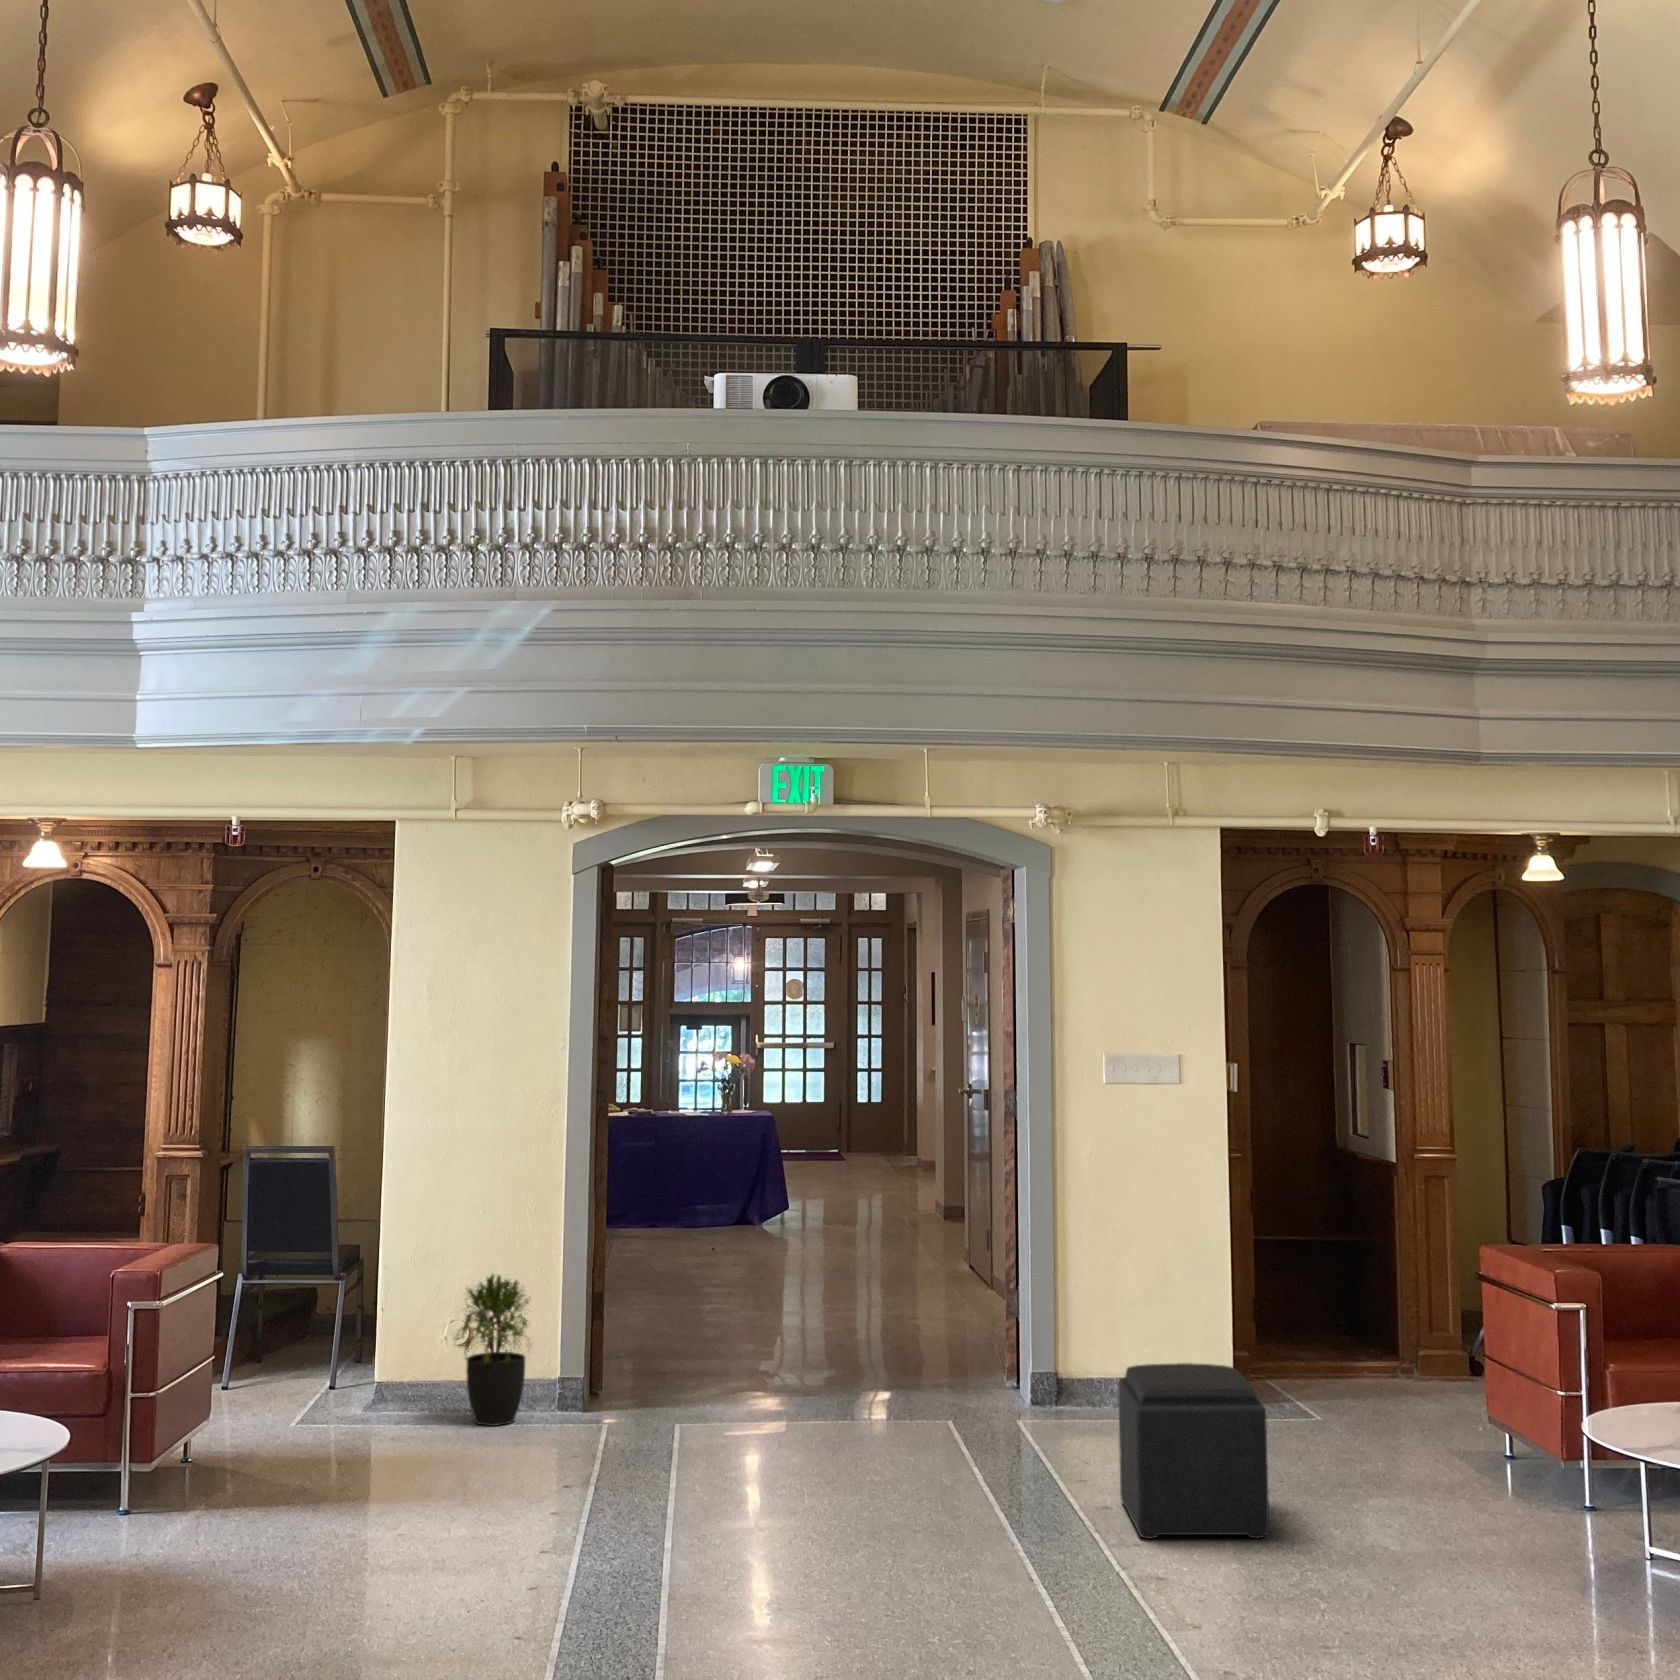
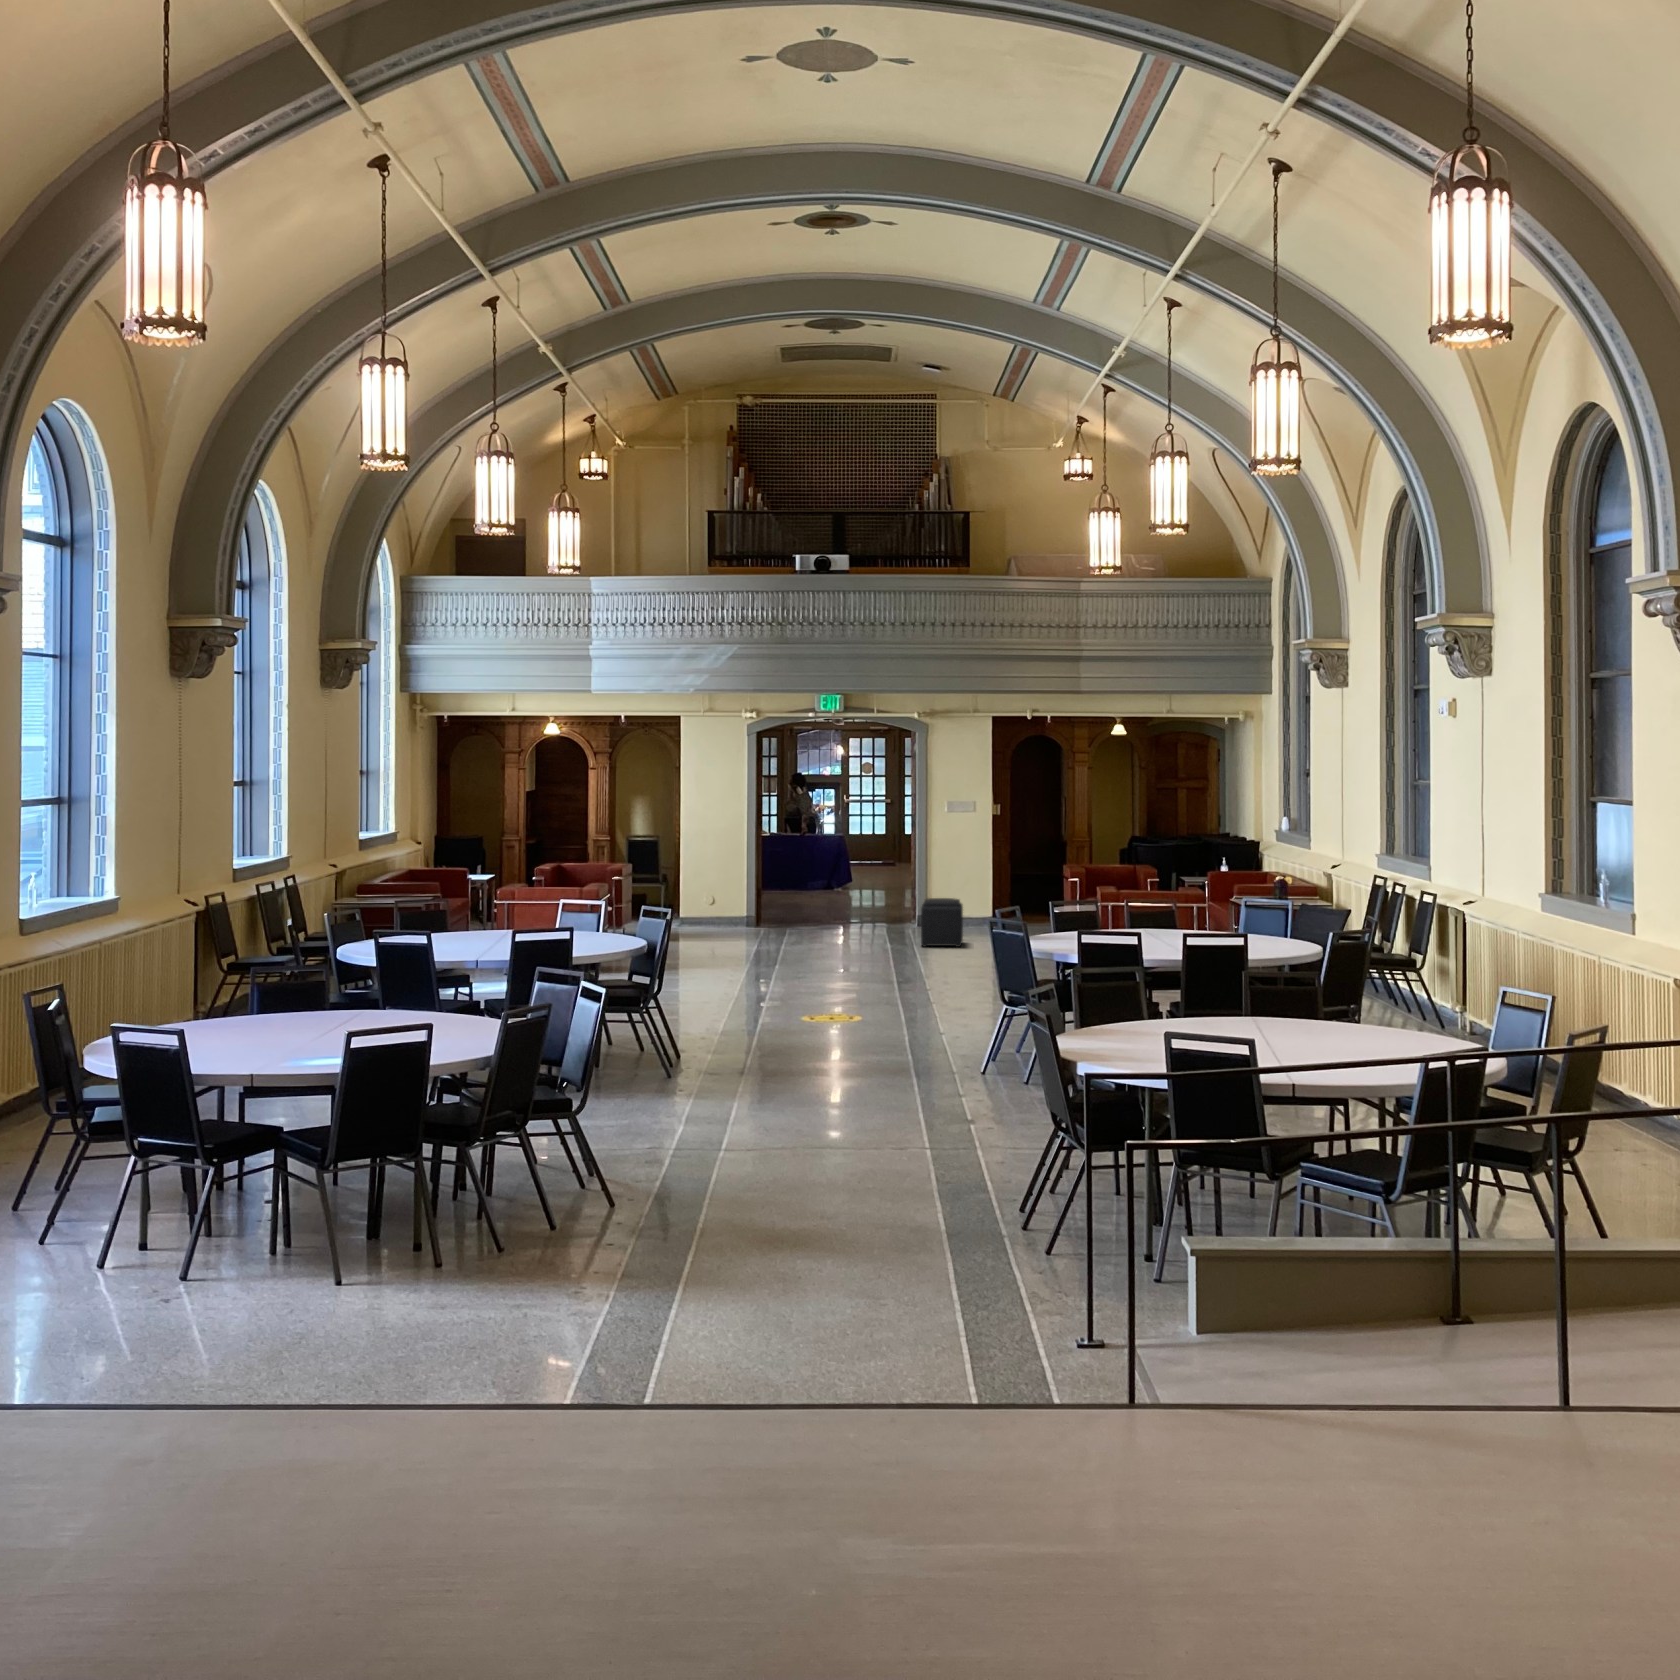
potted plant: present [453,1274,529,1426] -> none [703,875,733,928]

